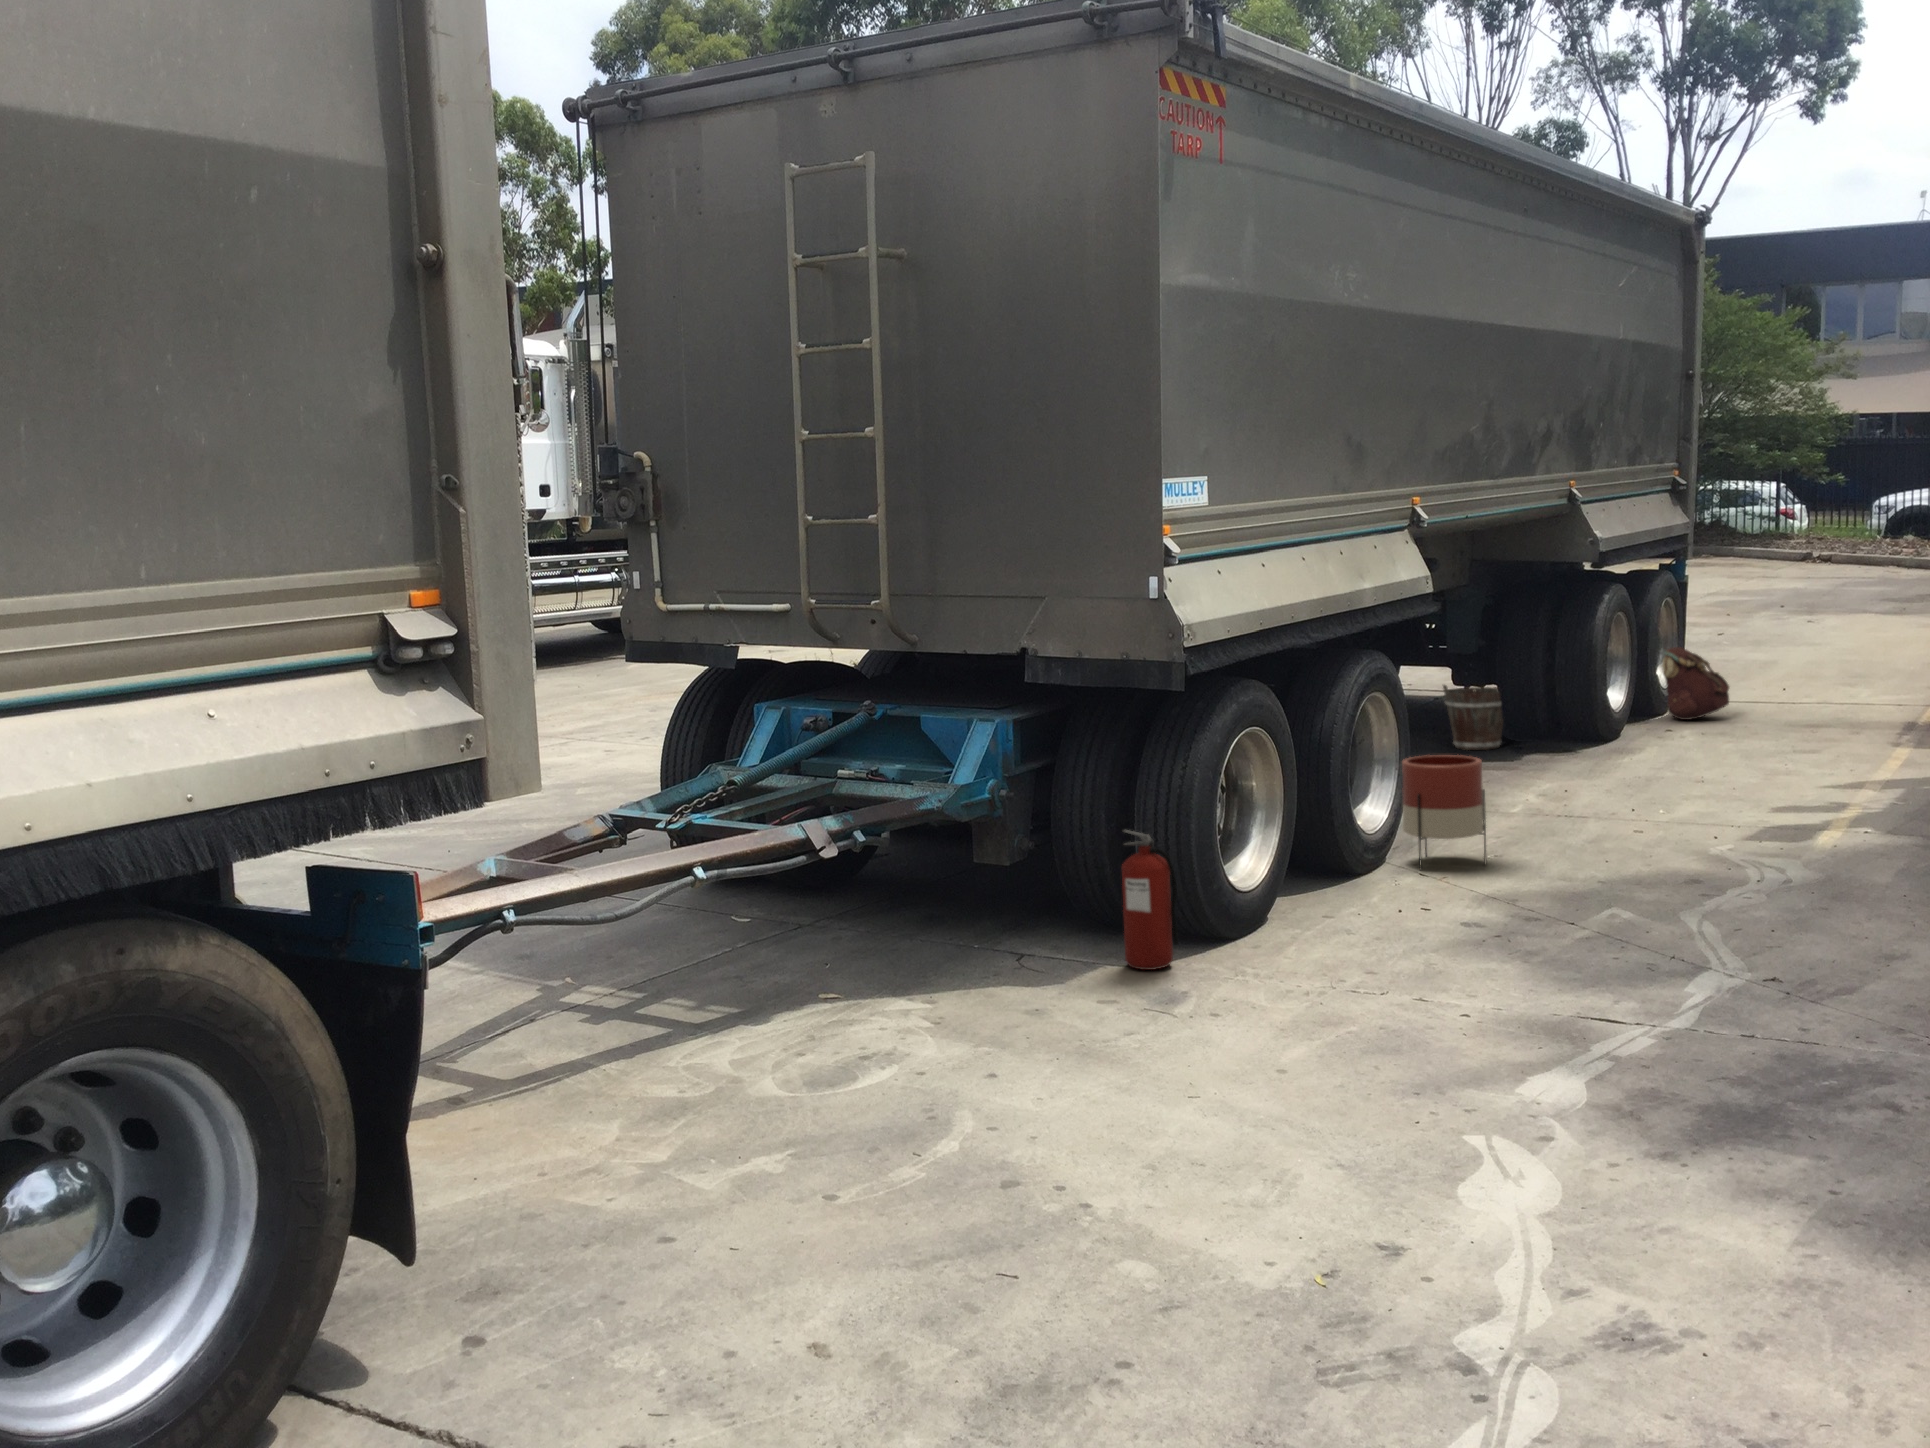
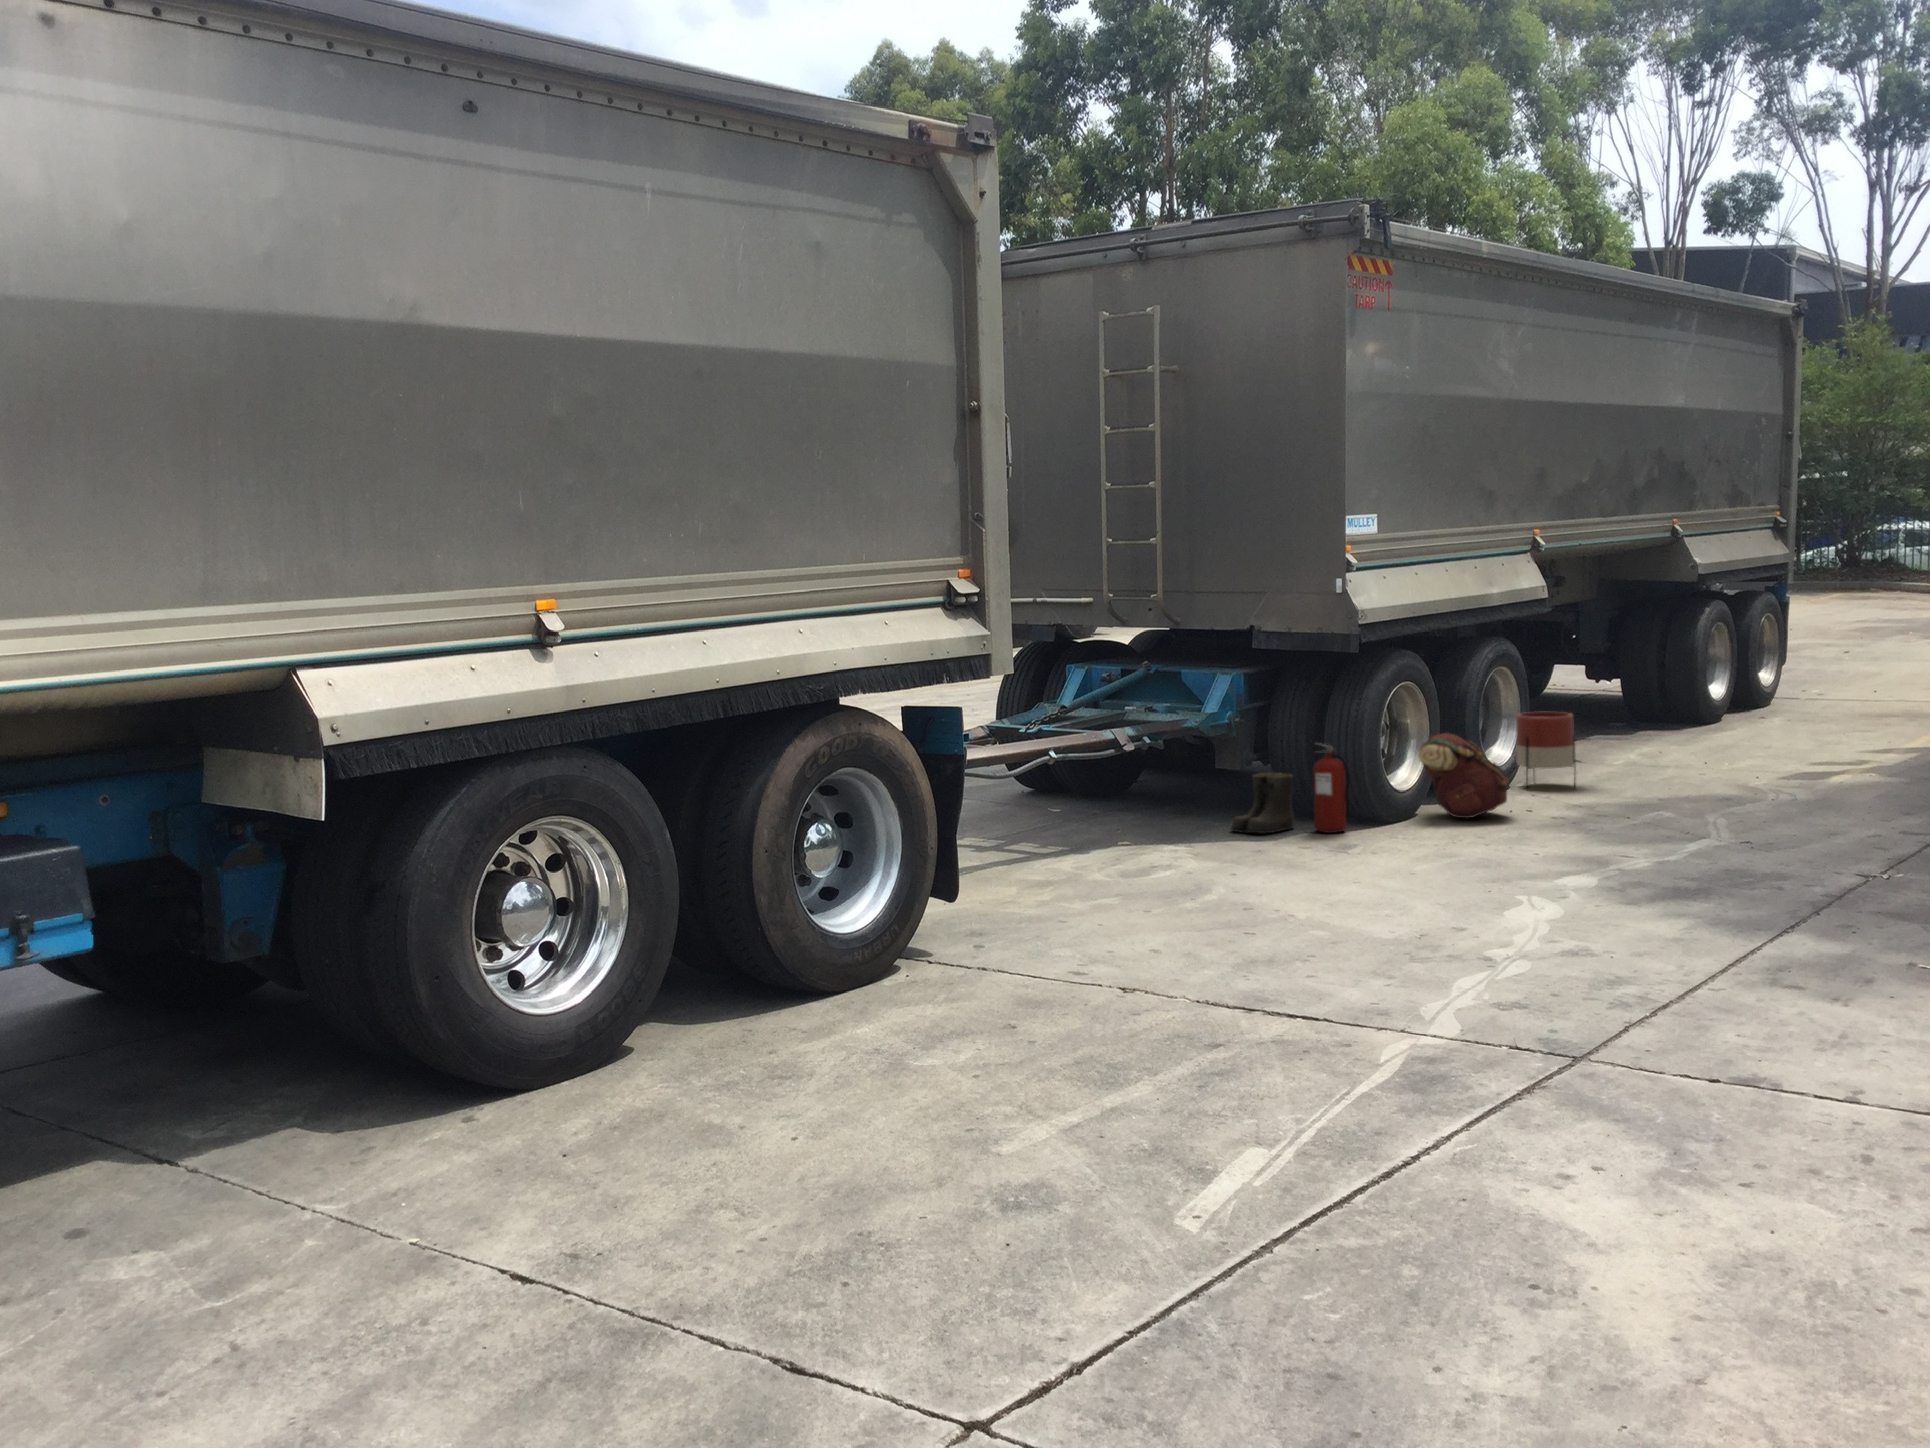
backpack: present [1662,647,1729,720] -> present [1418,733,1509,818]
bucket: present [1443,685,1504,750] -> none [1574,673,1627,725]
boots: none [996,874,1098,974] -> present [1231,773,1294,833]

